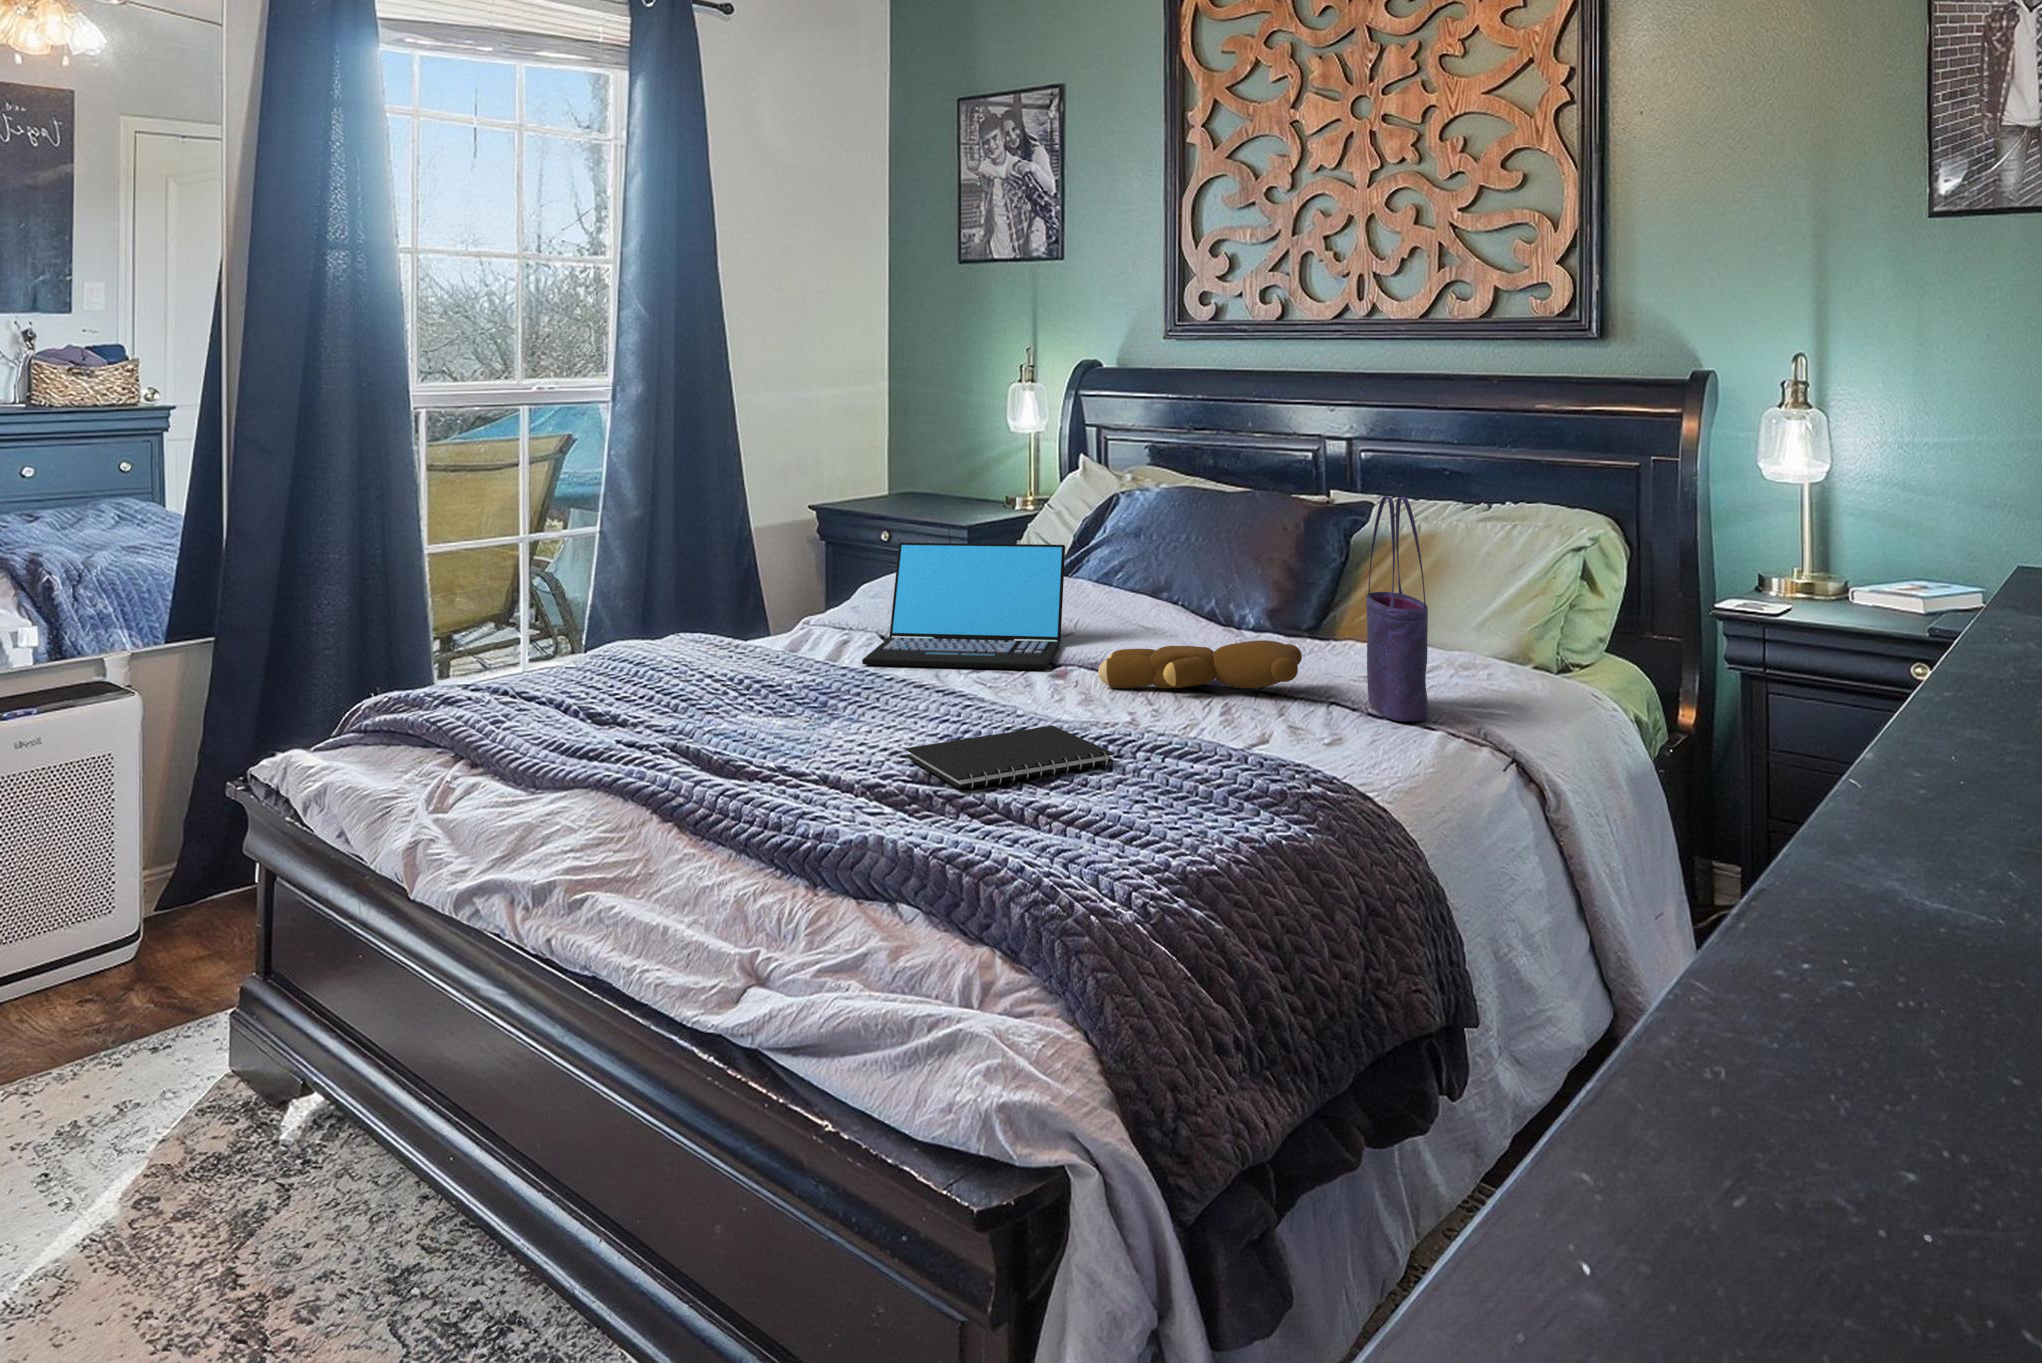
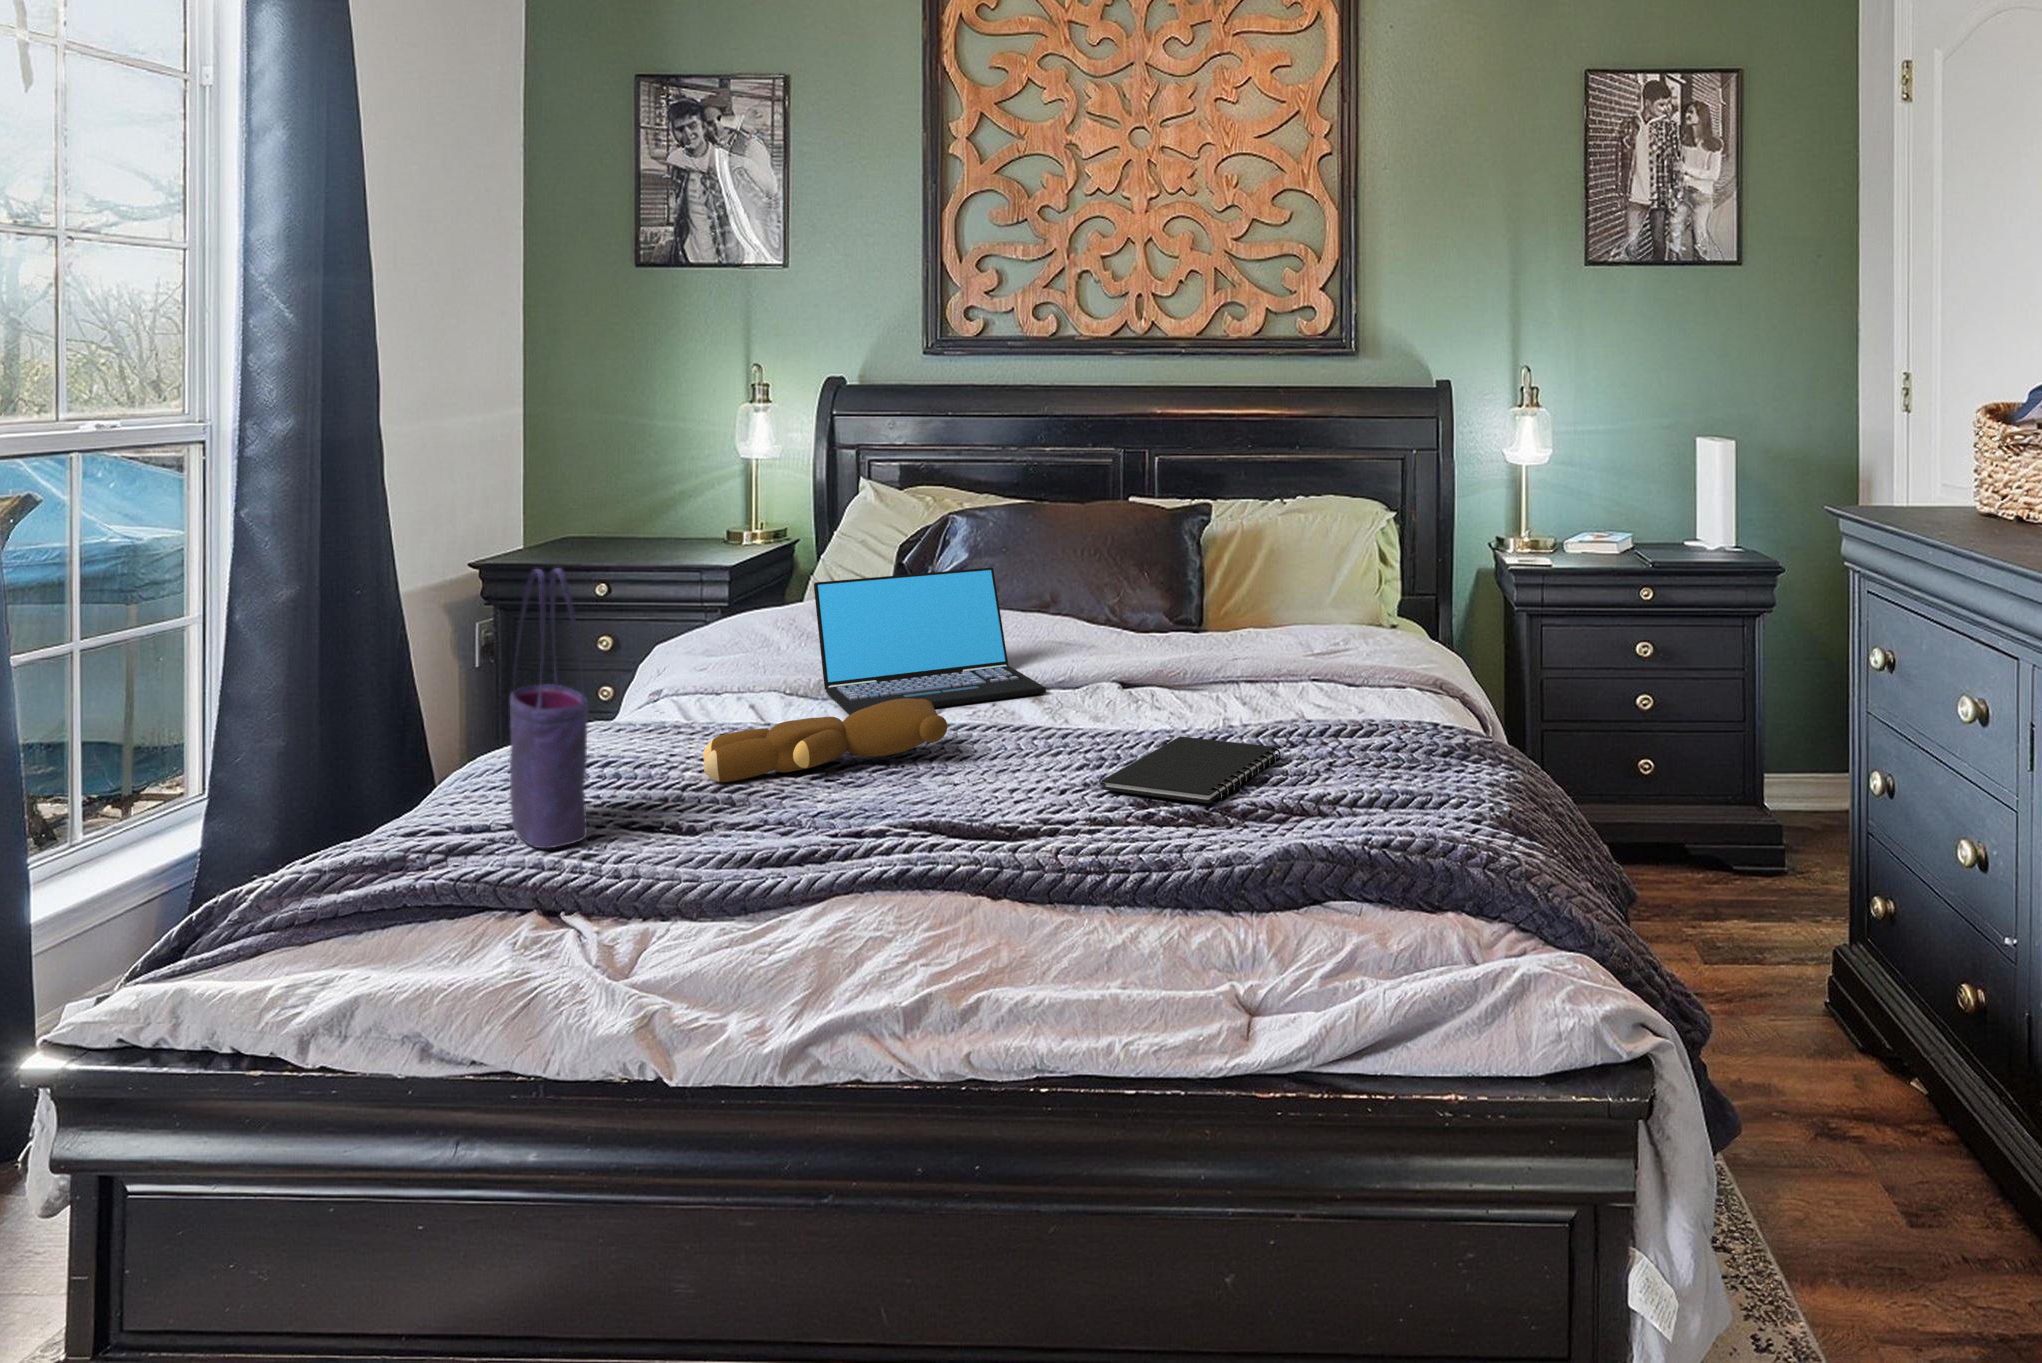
tote bag: present [1366,496,1428,721] -> present [510,568,588,848]
teddy bear: present [1098,640,1302,692] -> present [703,698,947,782]

